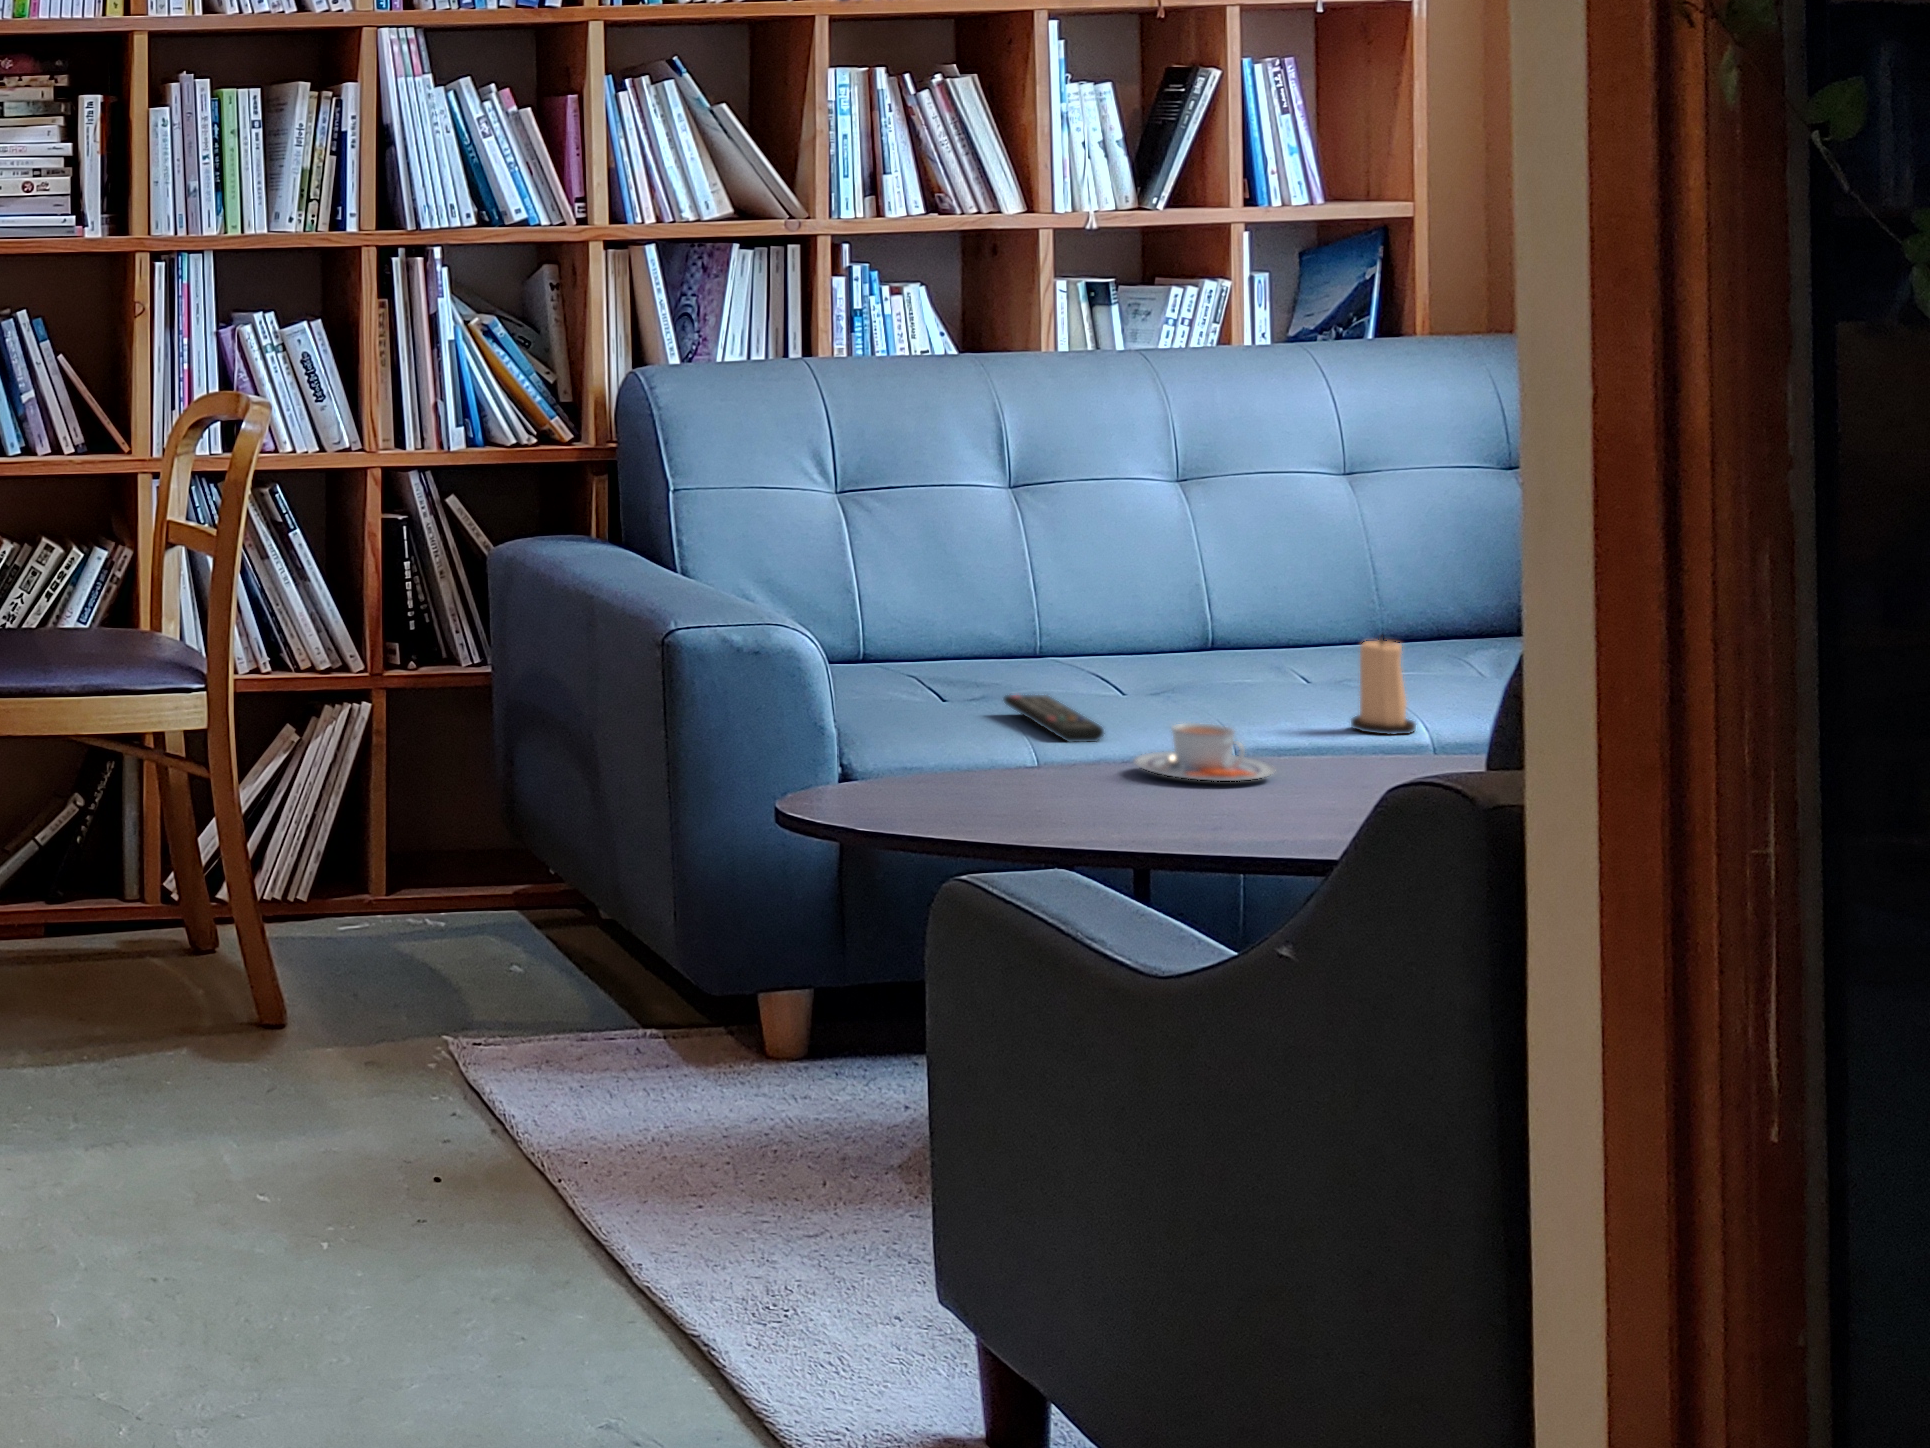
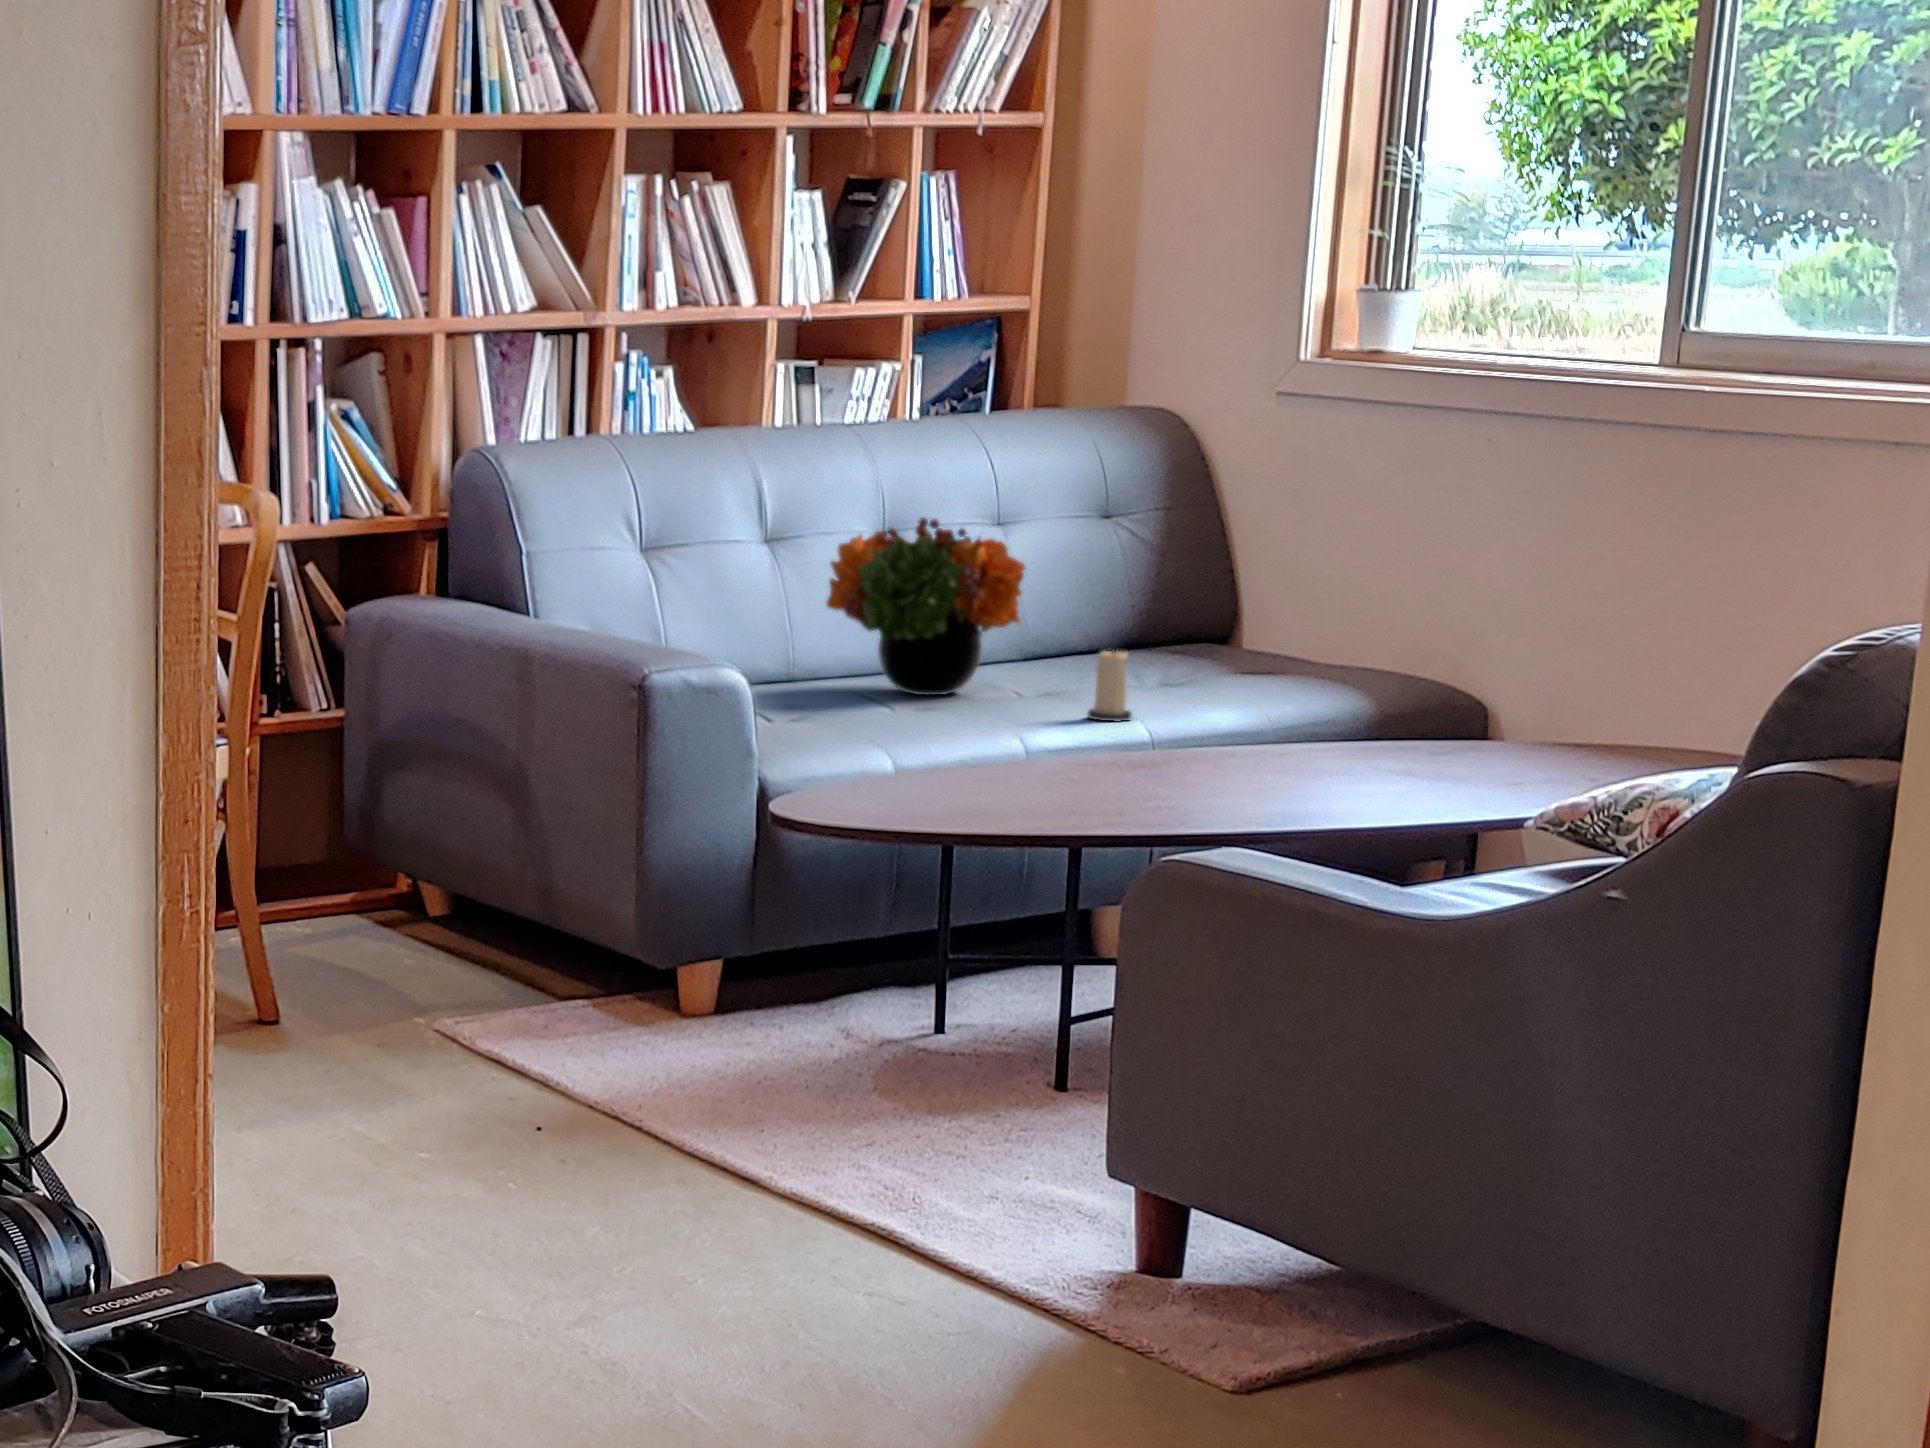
flower arrangement: none [1053,462,1325,686] -> present [826,518,1025,695]
remote control: present [1004,695,1104,742] -> none [830,706,934,740]
teacup: present [1134,723,1275,781] -> none [990,717,1093,757]

